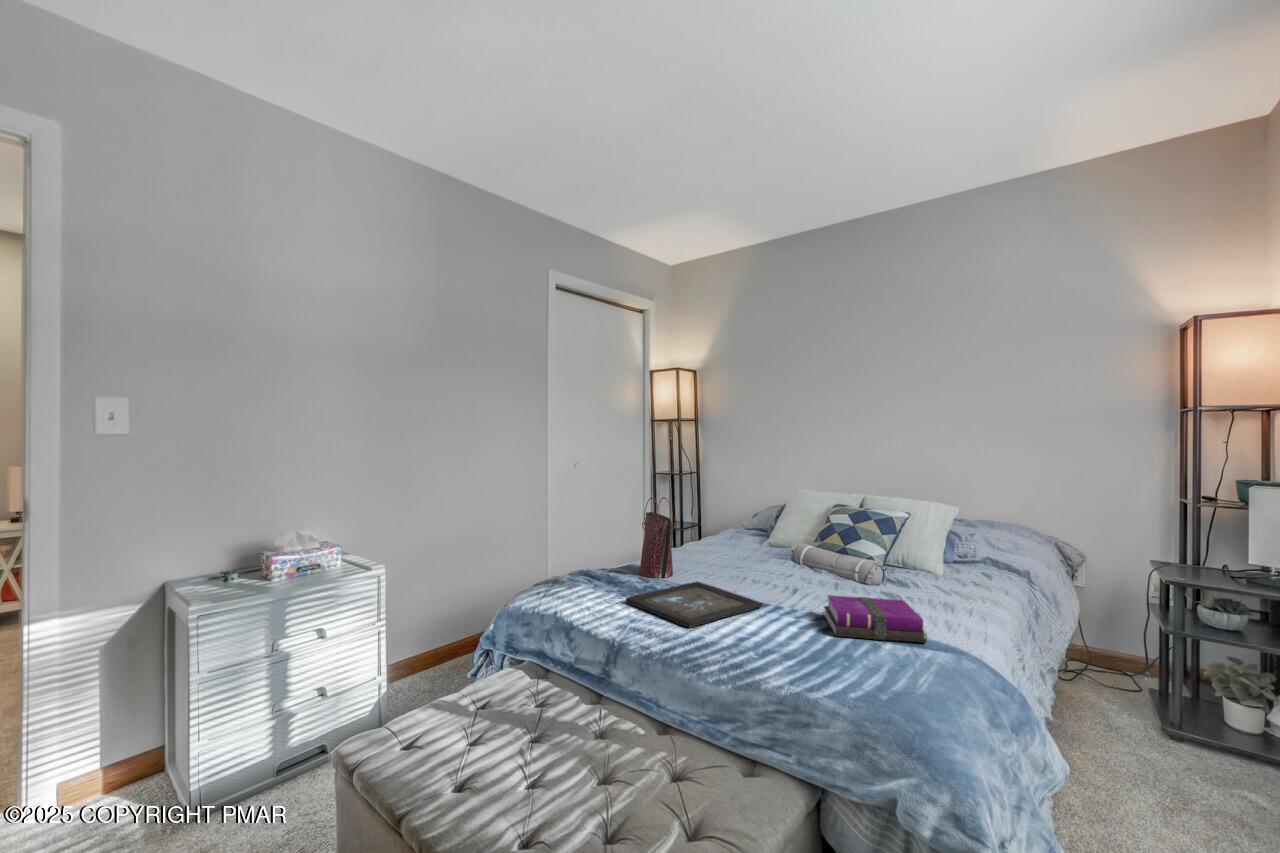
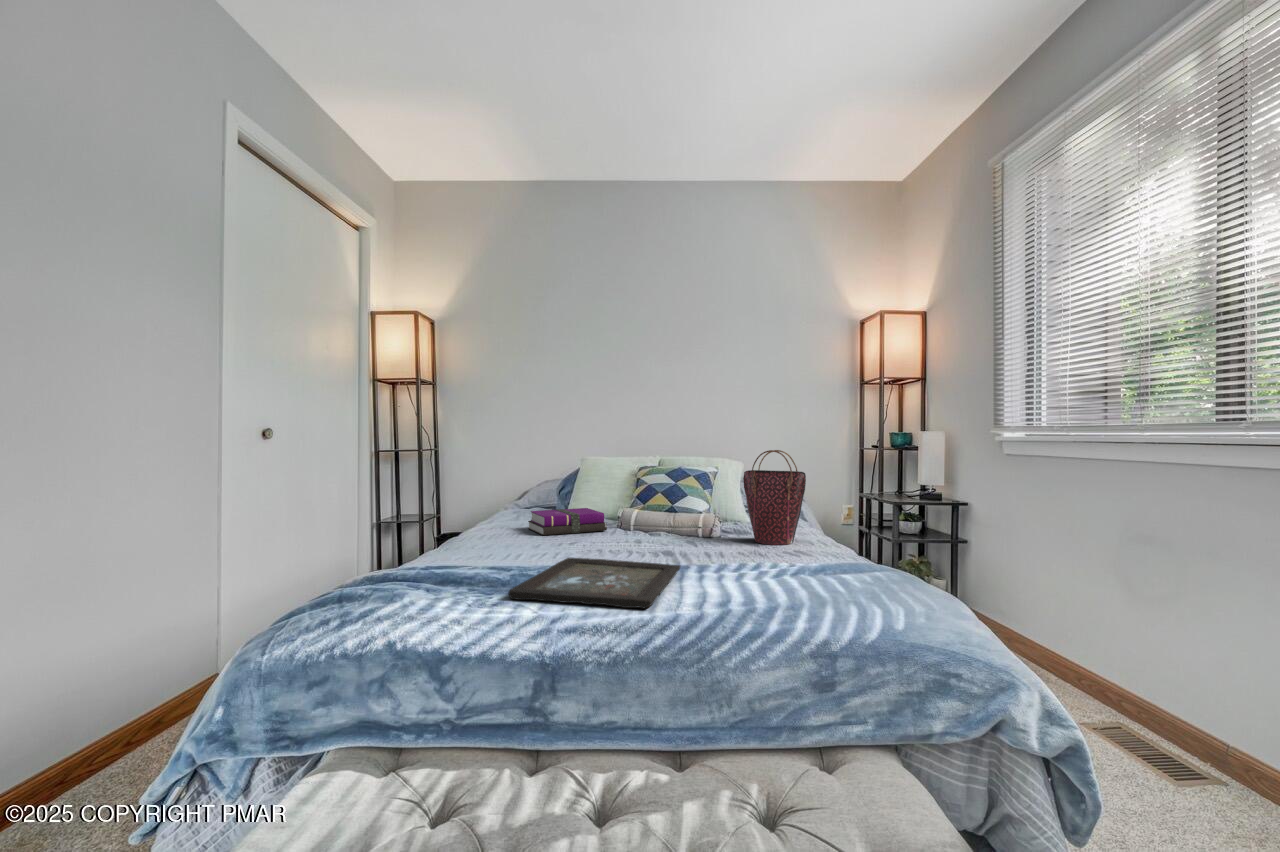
handbag: present [640,497,674,578] -> present [743,450,806,545]
notebook: present [824,595,927,643] -> present [528,508,607,535]

